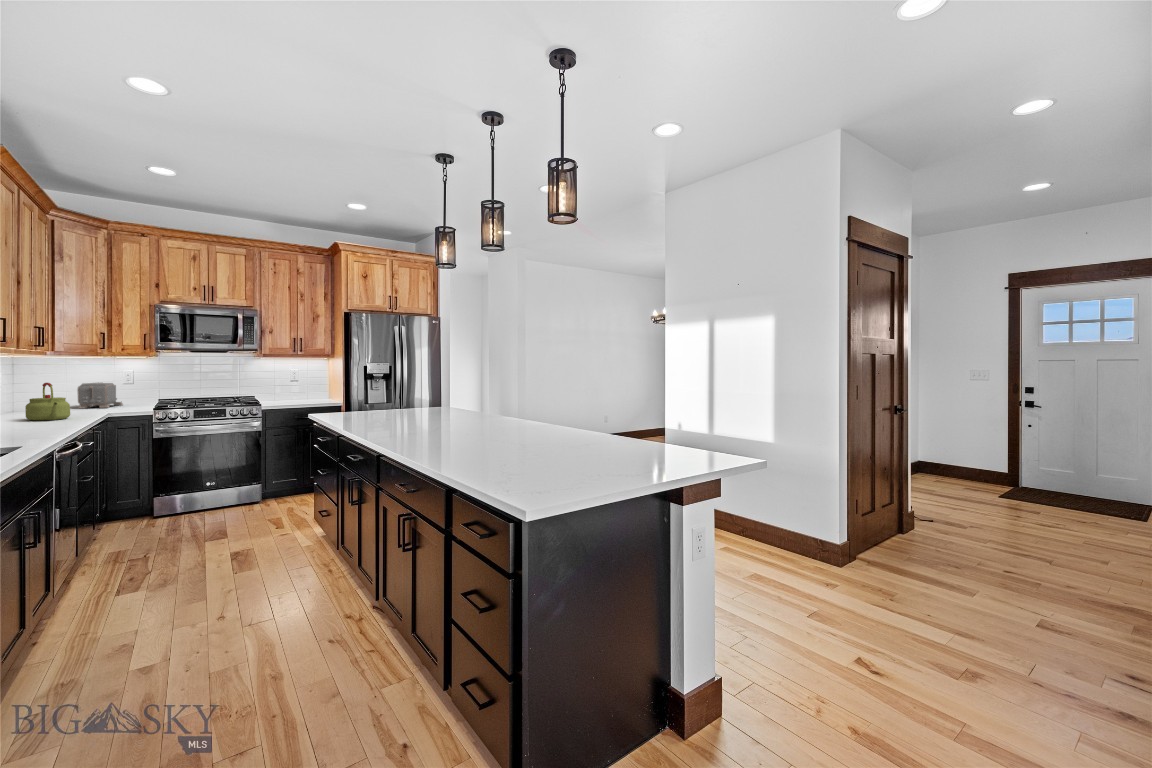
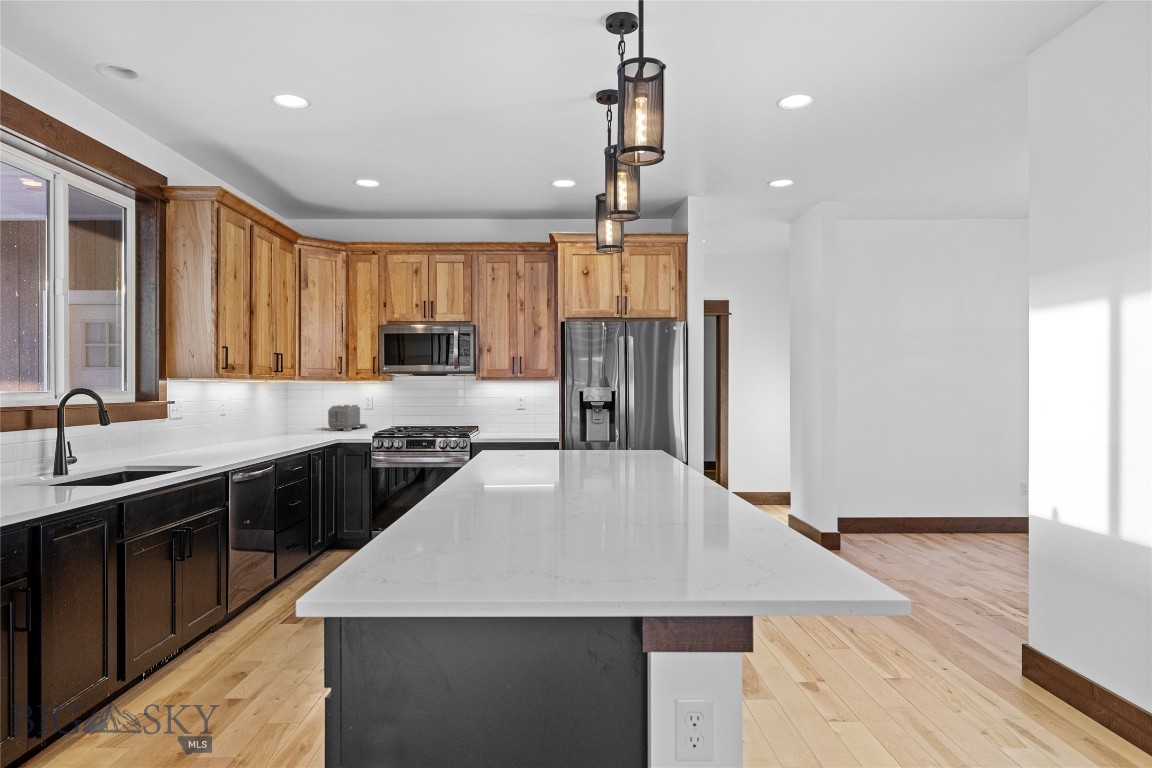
kettle: present [25,383,70,421] -> none [265,408,299,445]

